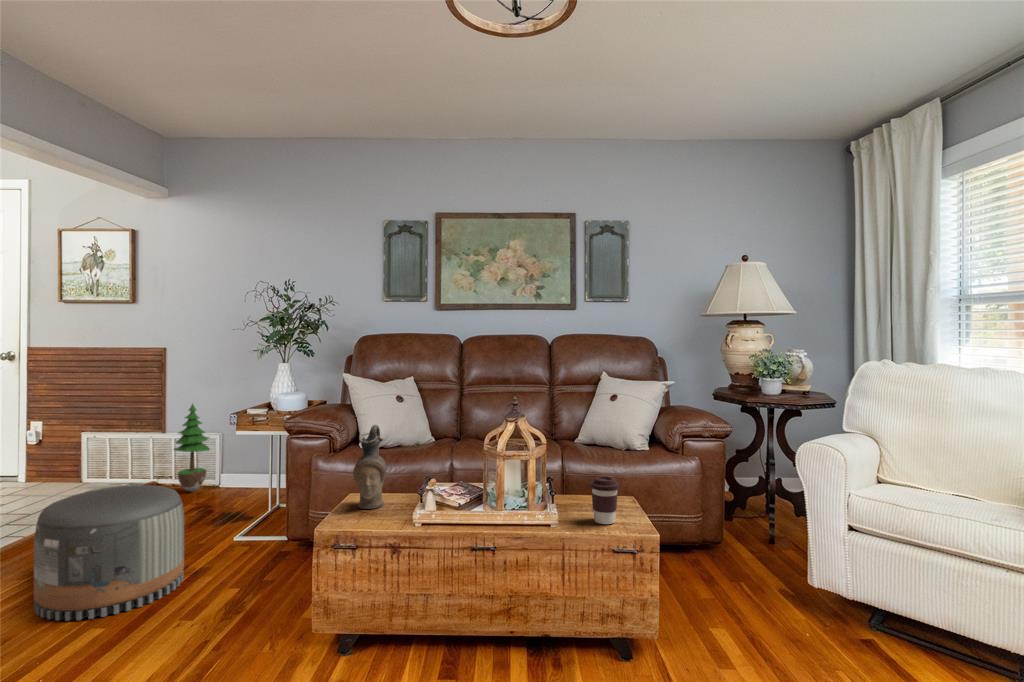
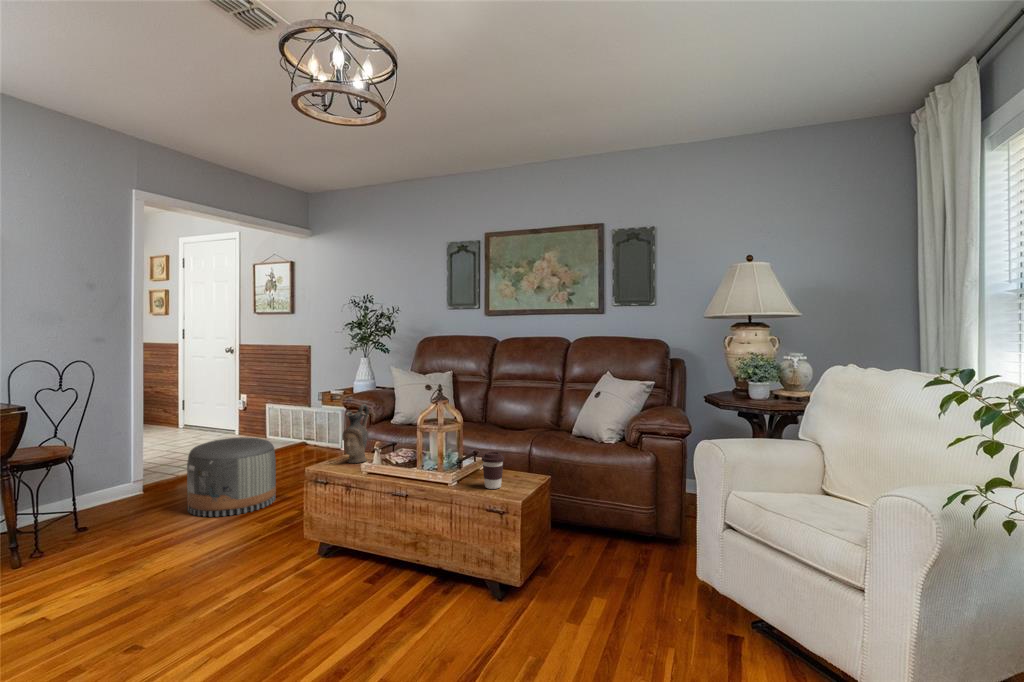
potted tree: present [174,404,210,492] -> none [311,385,335,450]

